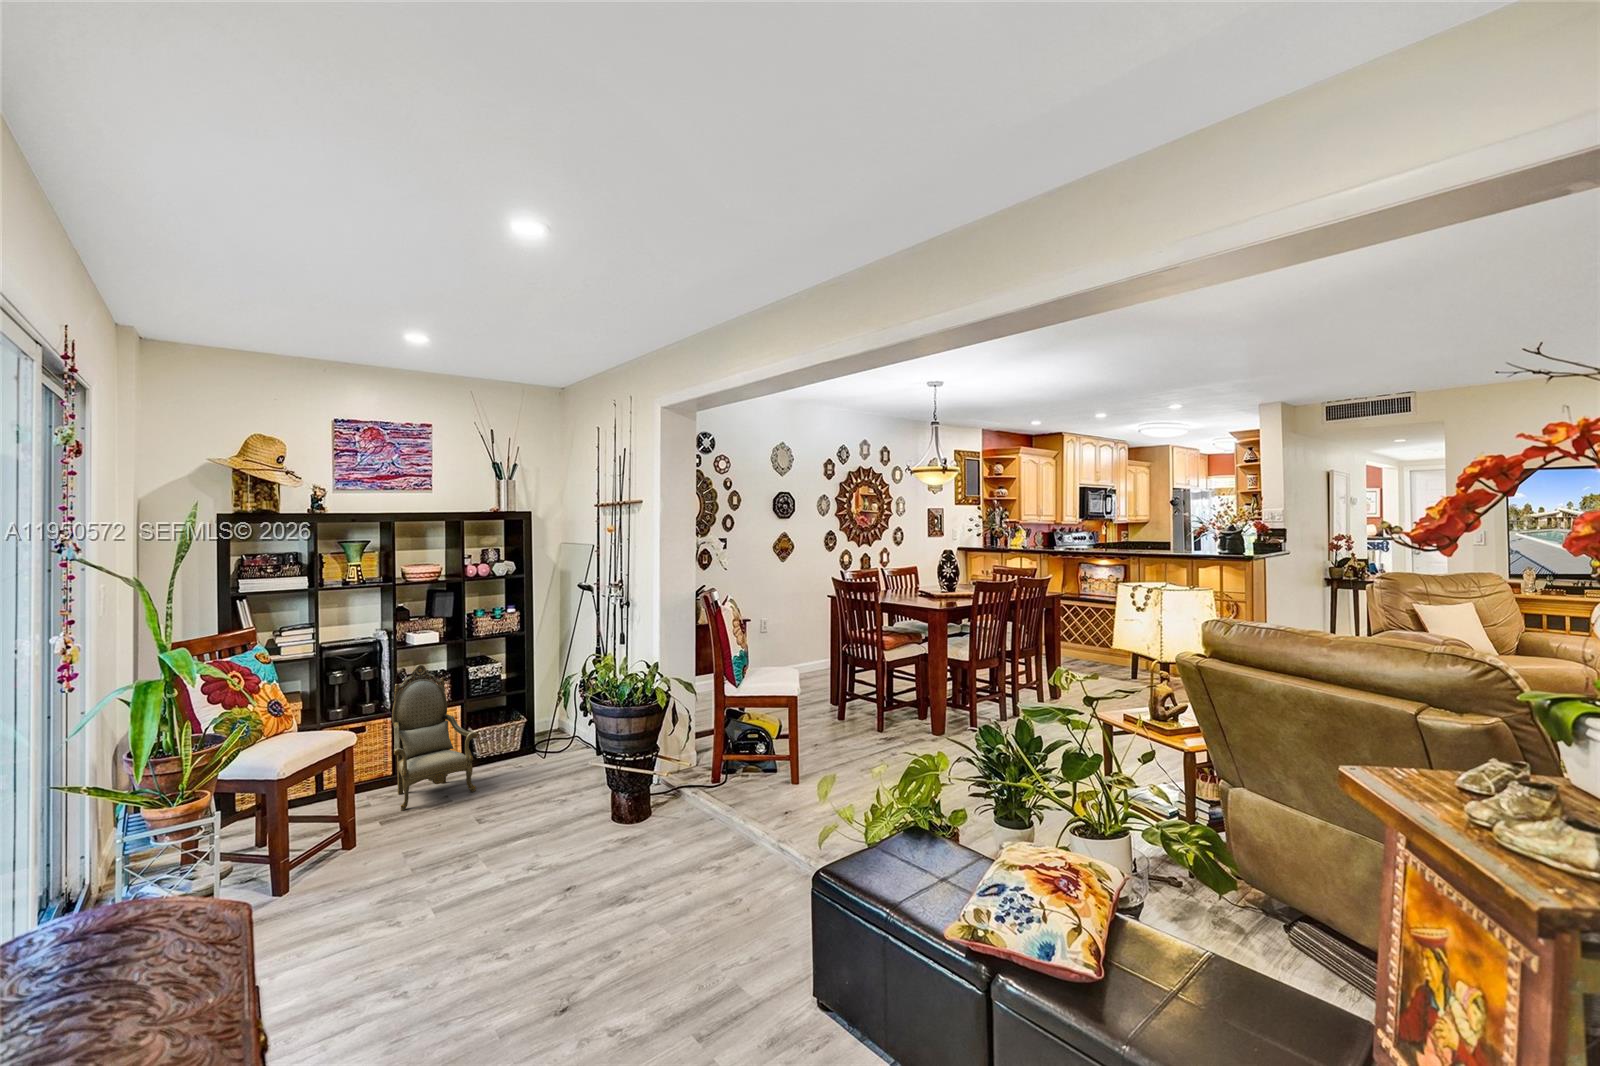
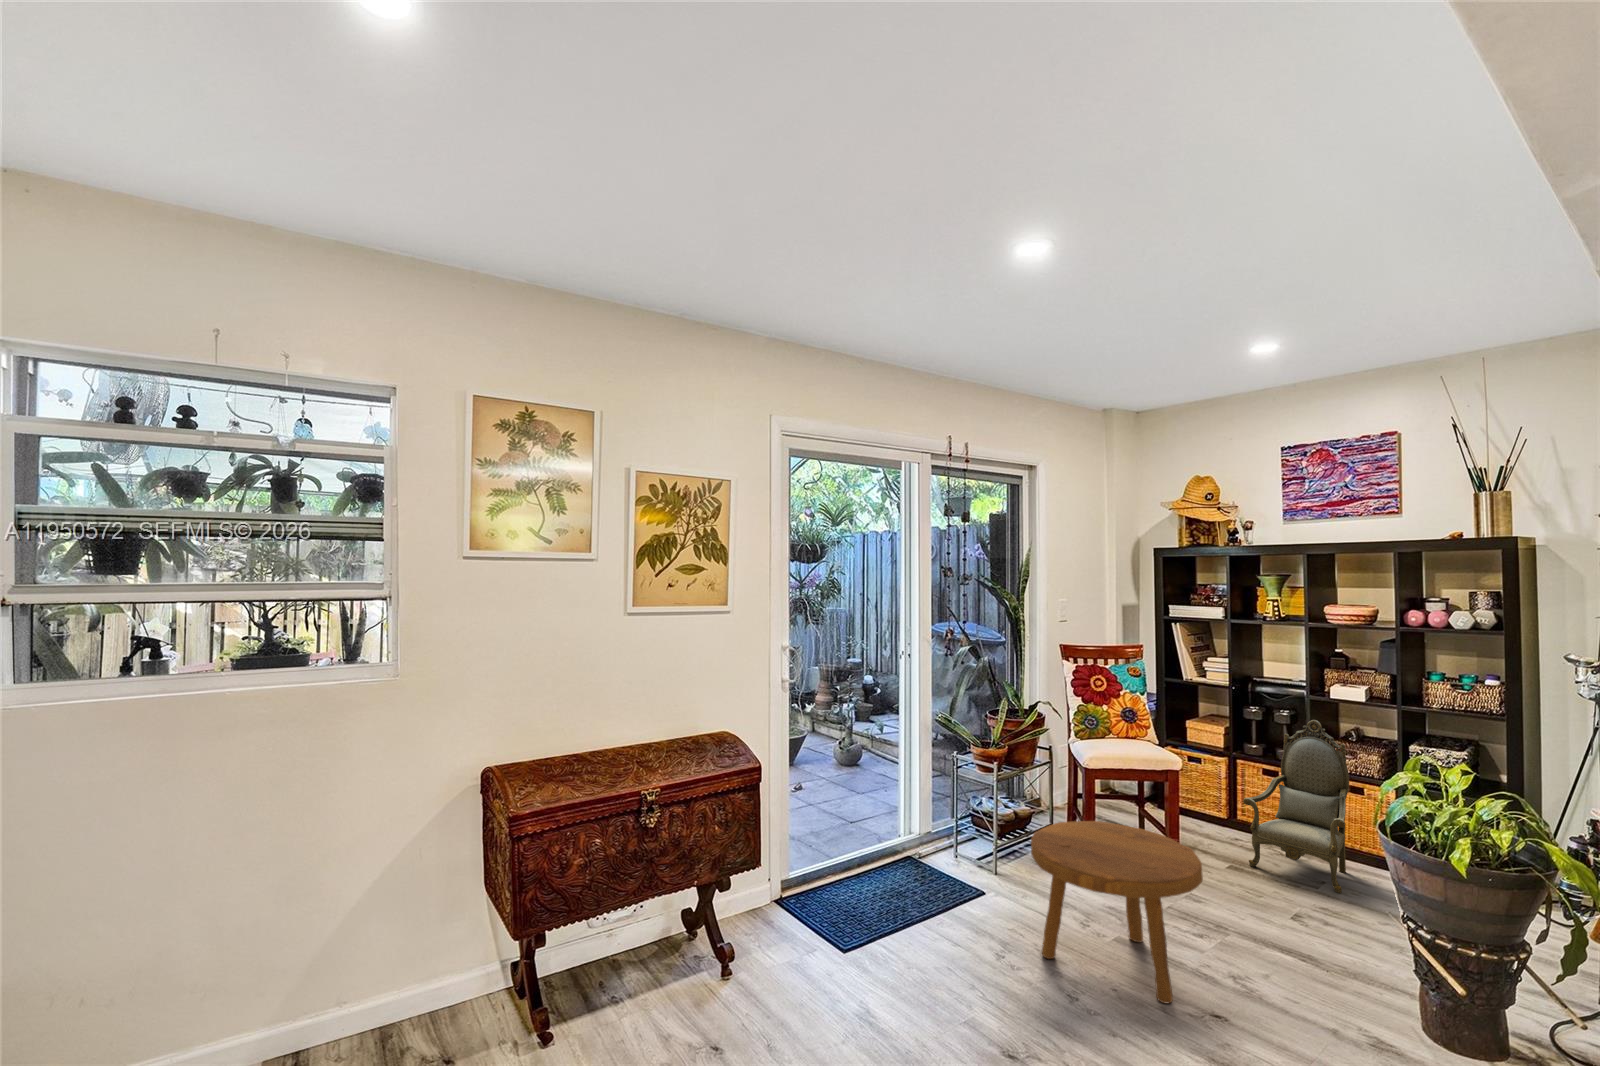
footstool: none [439,765,601,933] -> present [1031,821,1203,1003]

